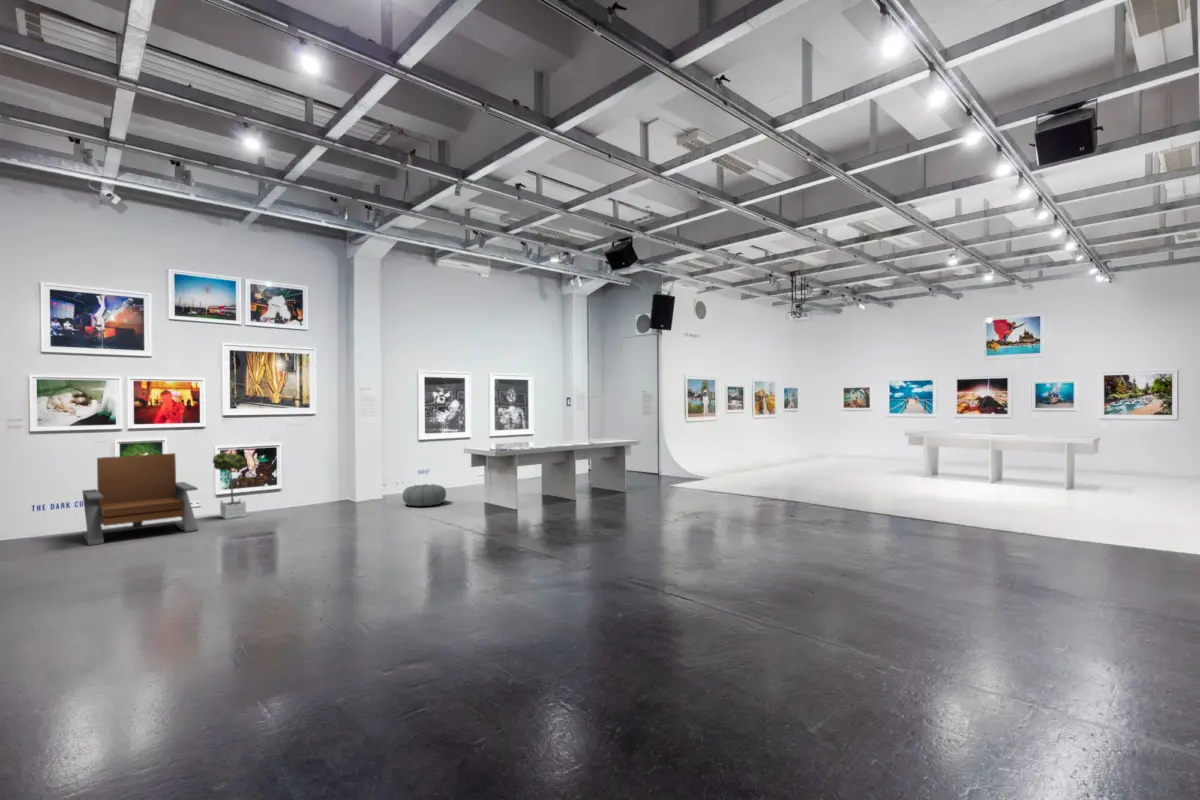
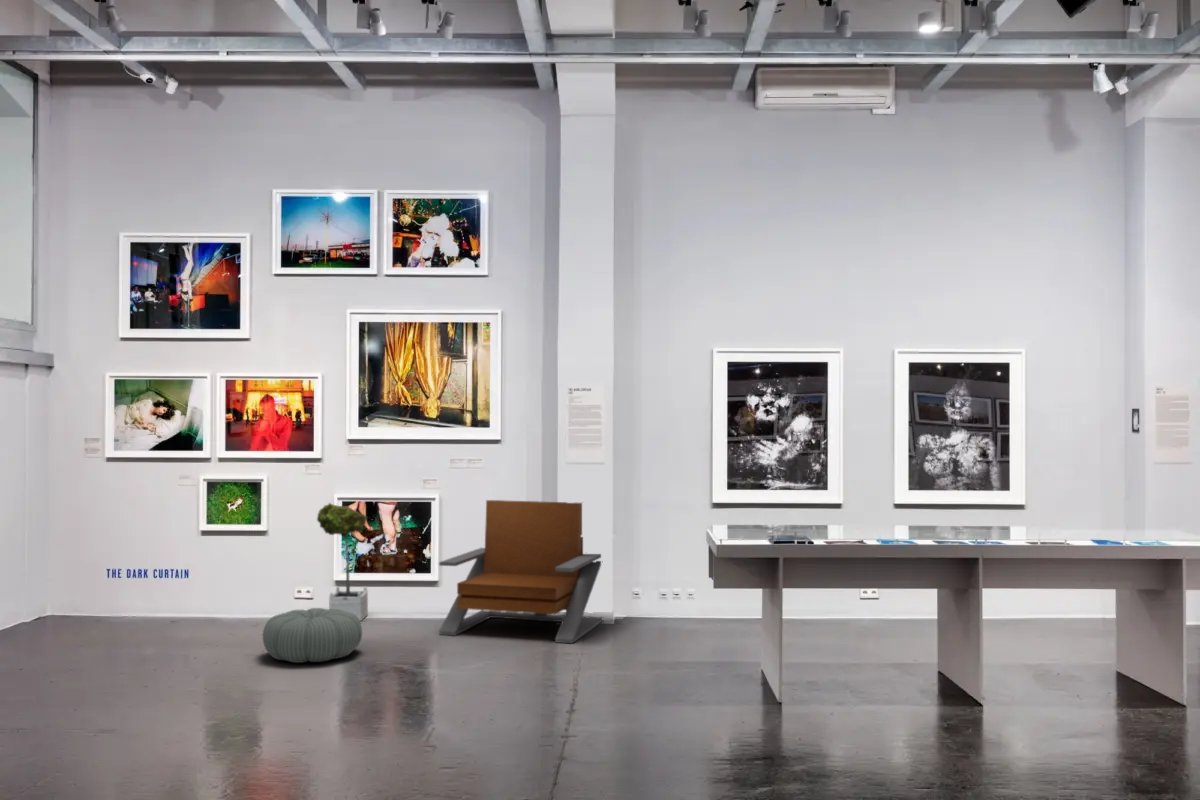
lounge chair: present [83,453,198,545] -> present [439,500,603,643]
pouf: present [402,484,446,507] -> present [263,608,362,663]

